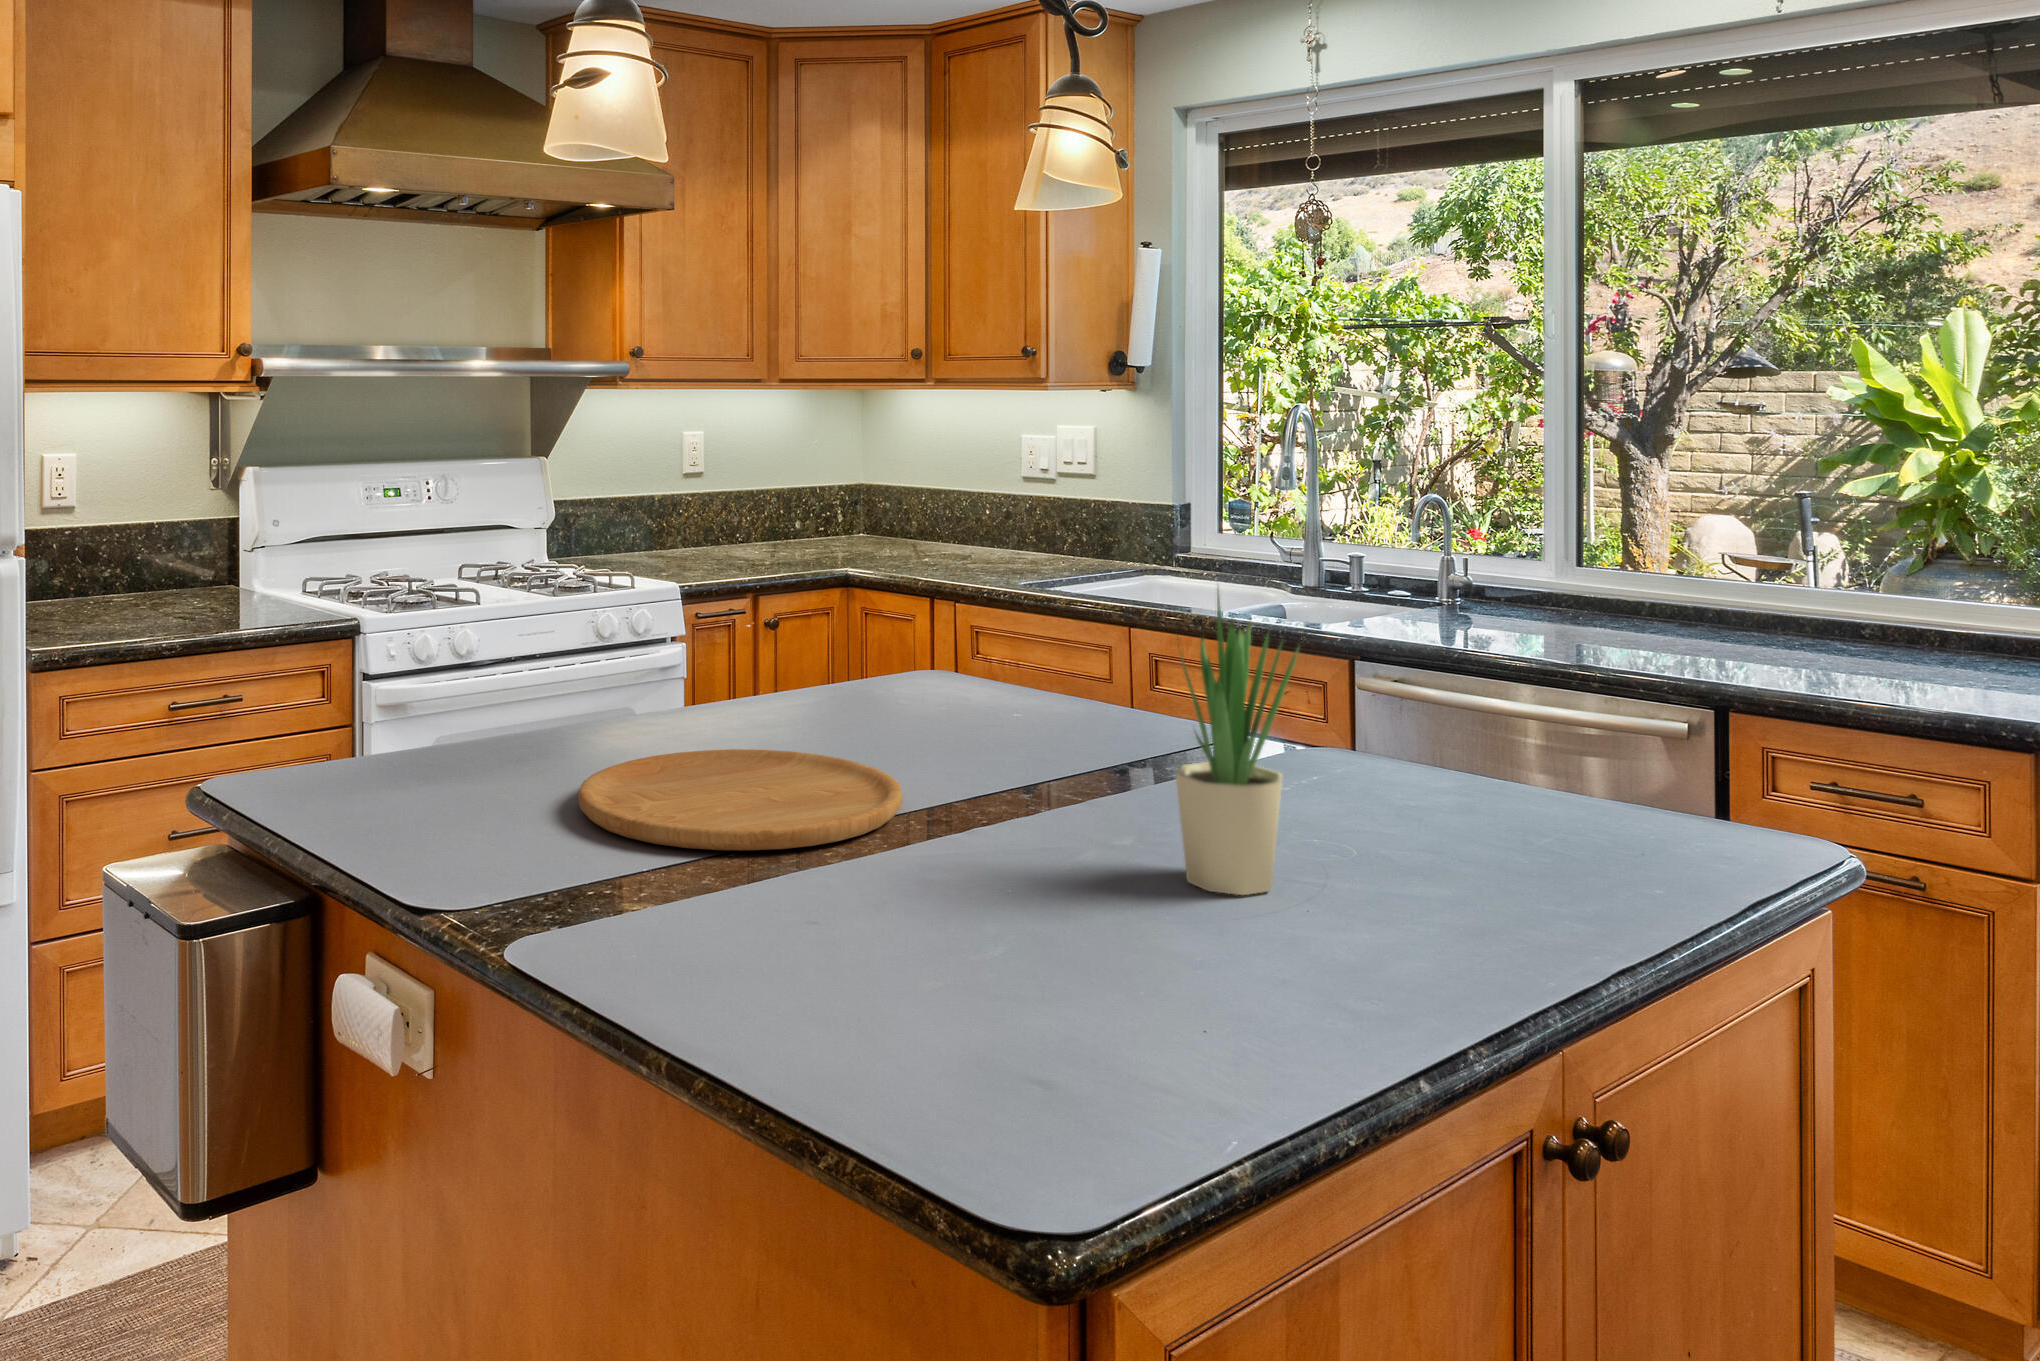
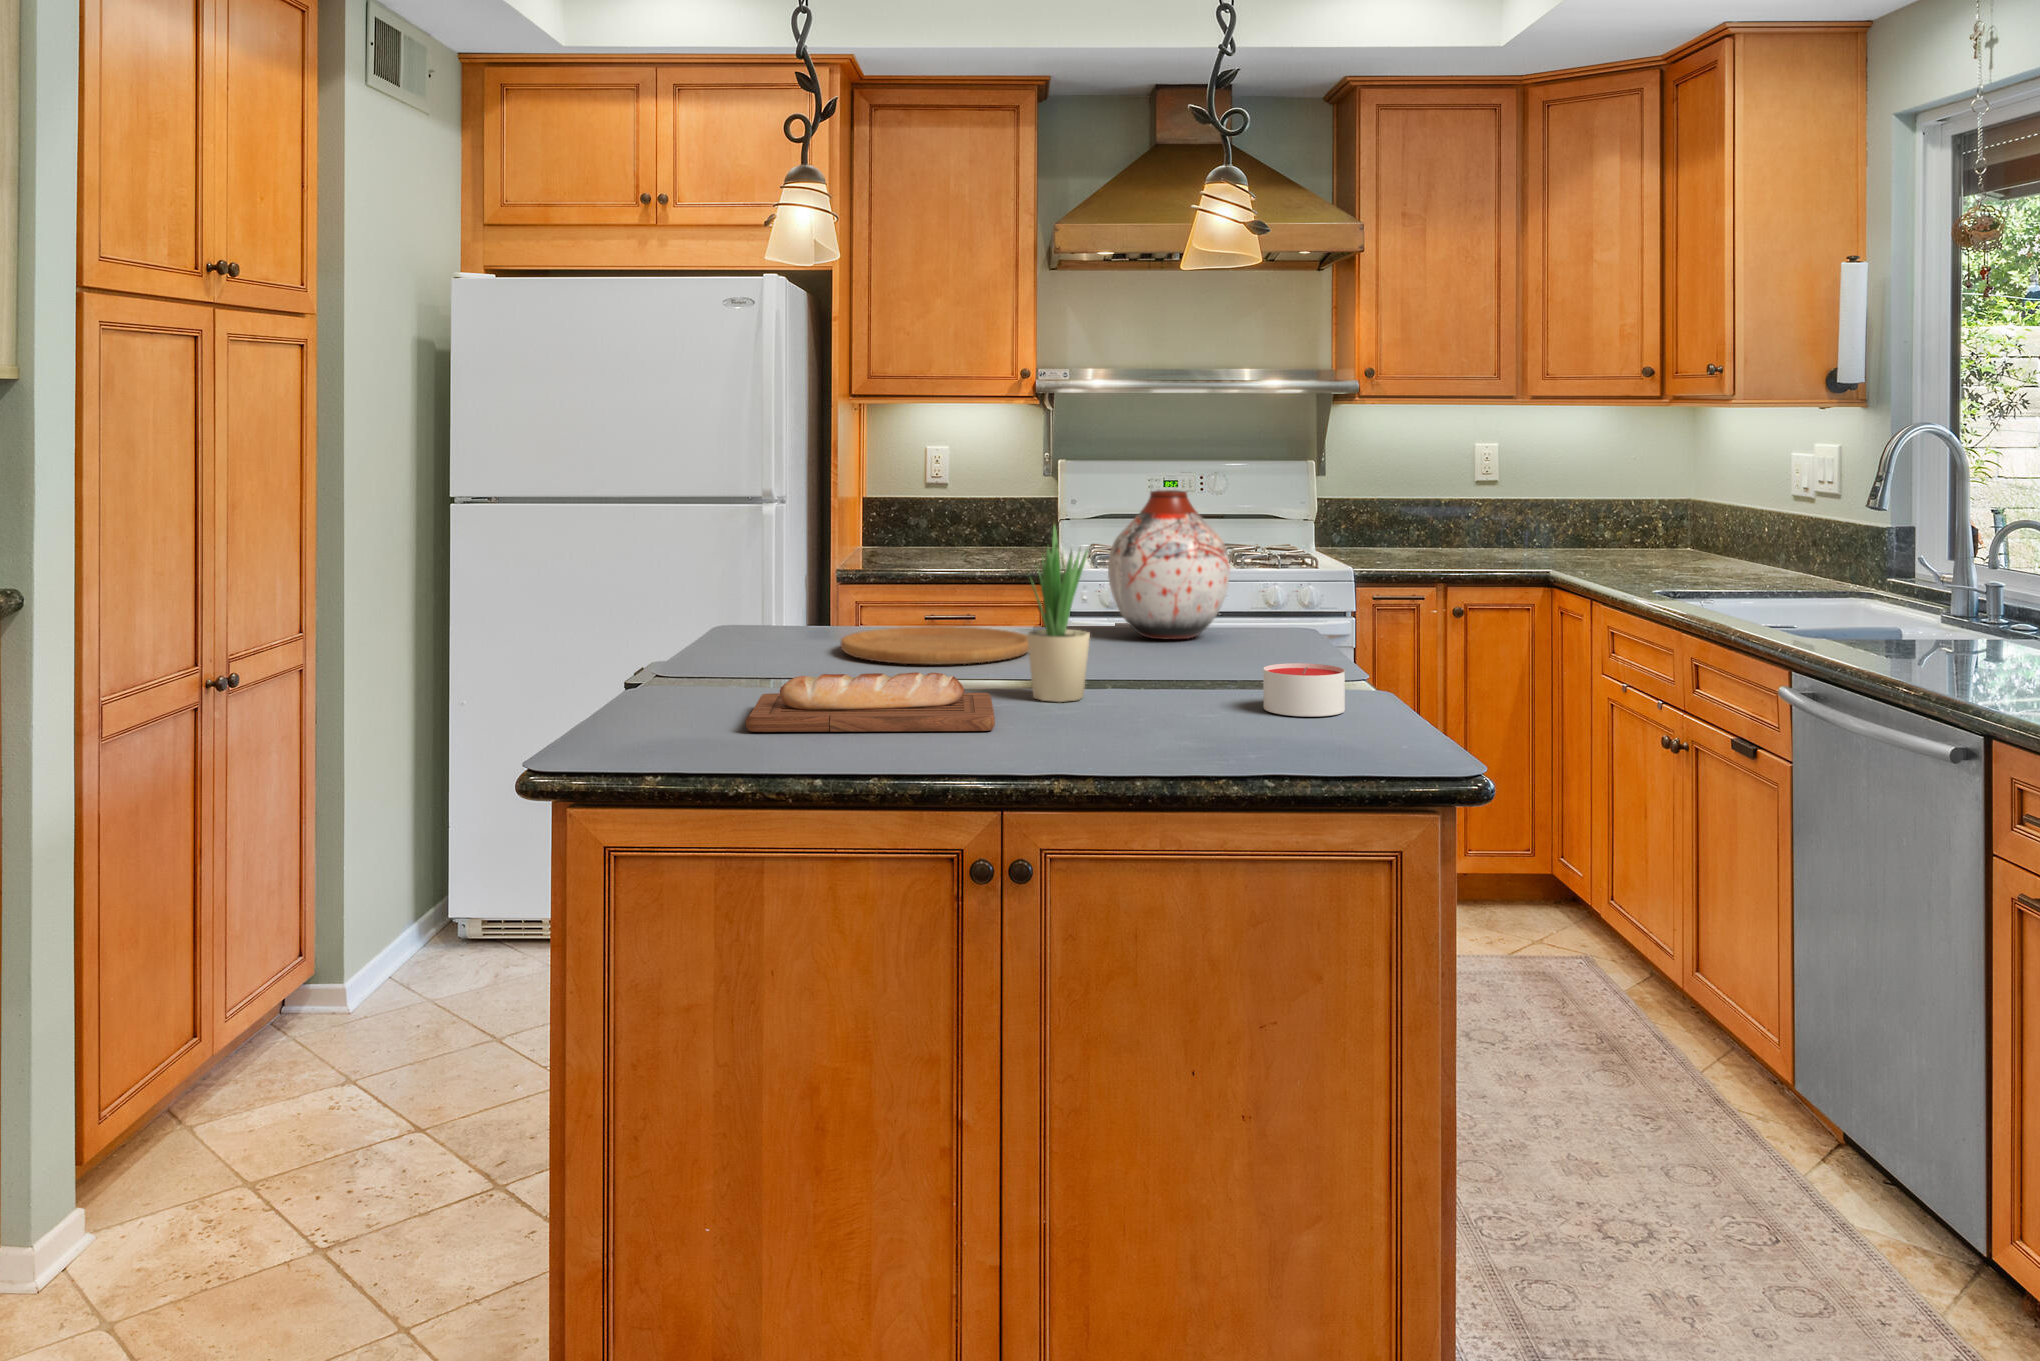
vase: none [826,513,1000,730] -> present [1108,490,1230,639]
candle: none [1466,764,1598,854] -> present [1263,663,1345,717]
bread loaf: none [954,896,1453,1130] -> present [746,672,995,732]

